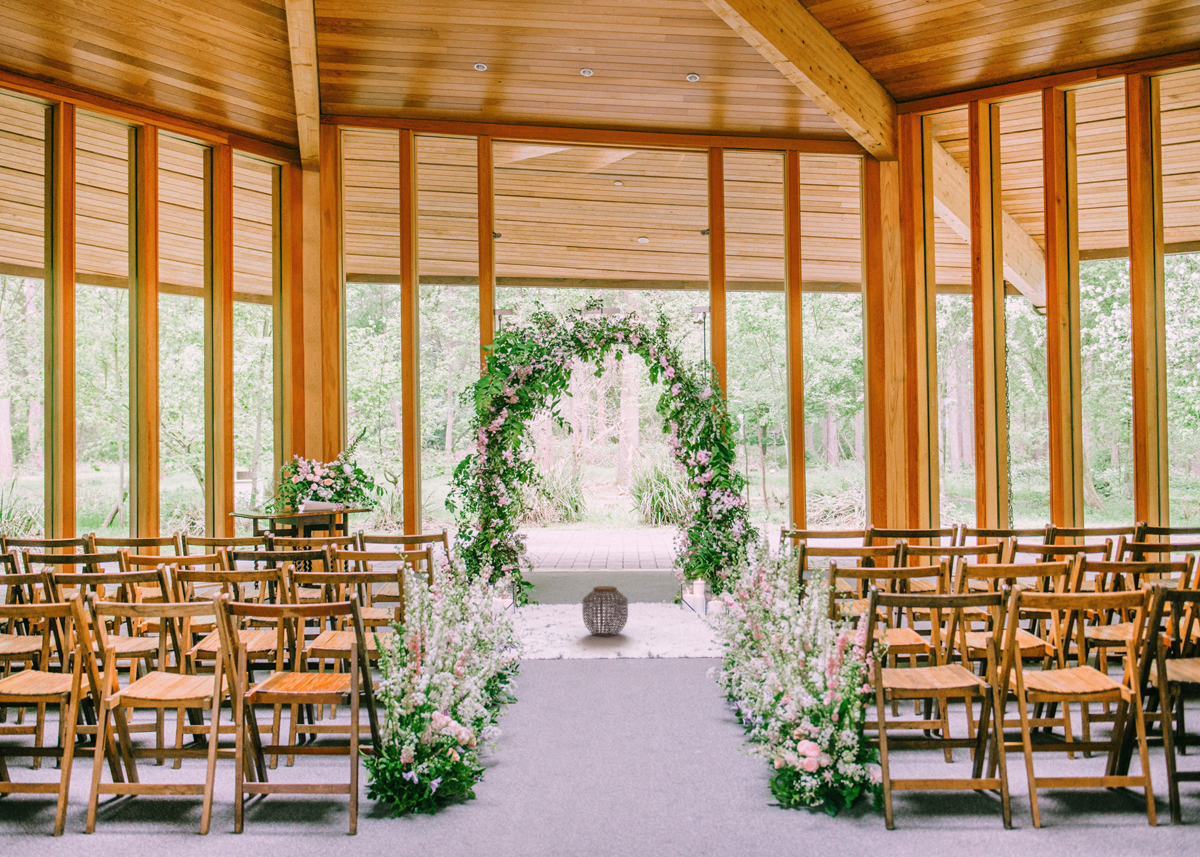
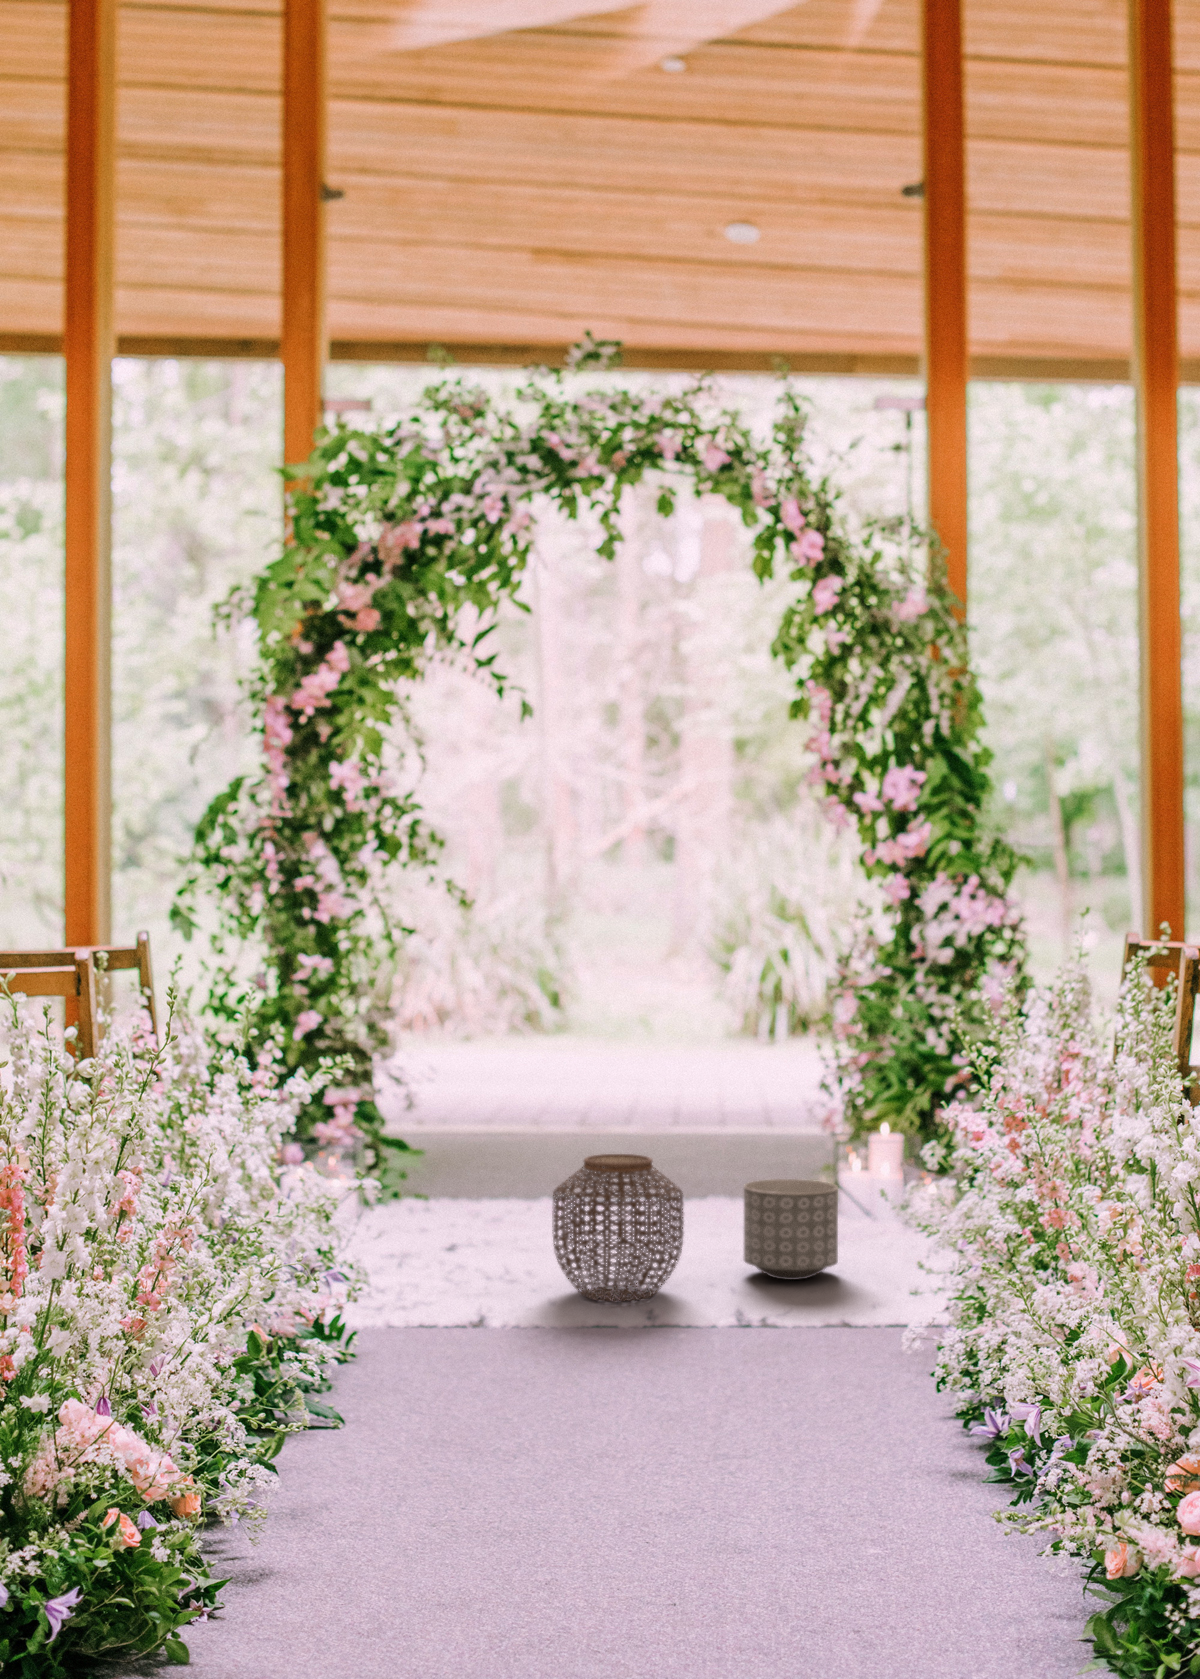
planter: none [648,595,681,630] -> present [744,1179,838,1280]

